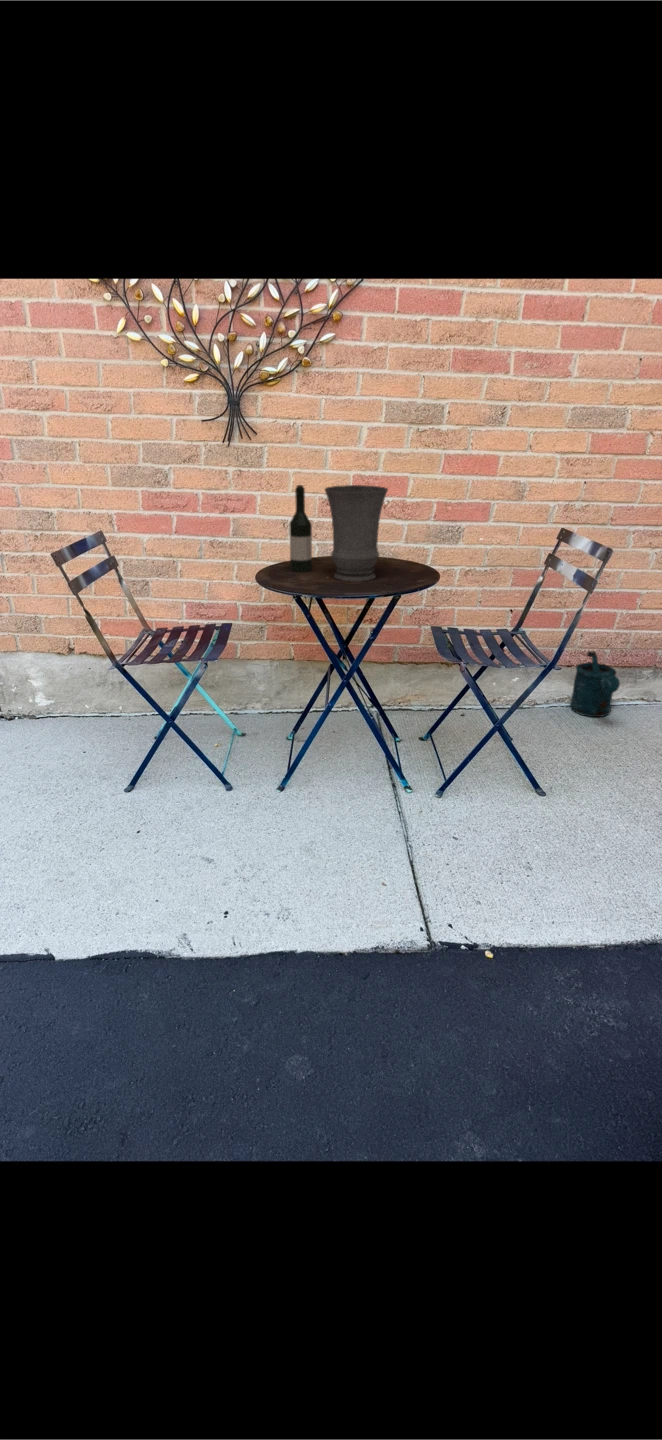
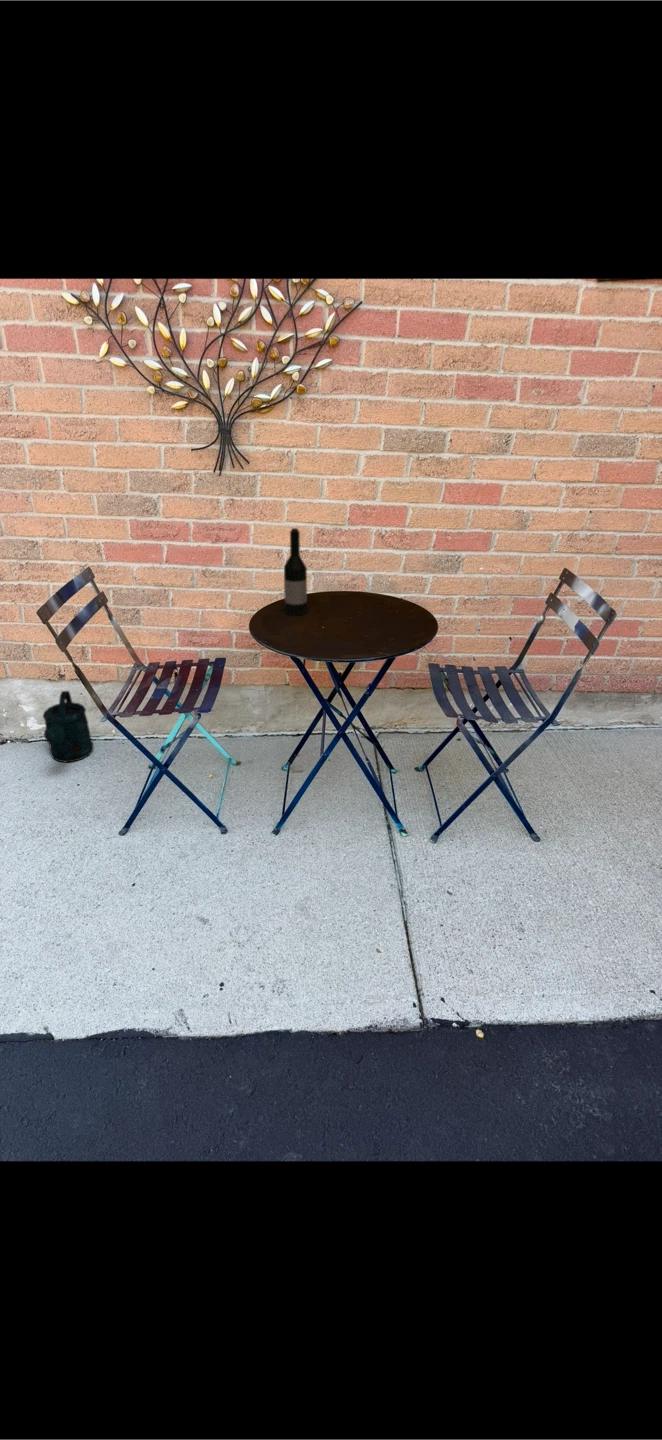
vase: present [325,485,388,582] -> none [320,531,386,633]
watering can: present [570,651,620,717] -> present [43,691,93,762]

